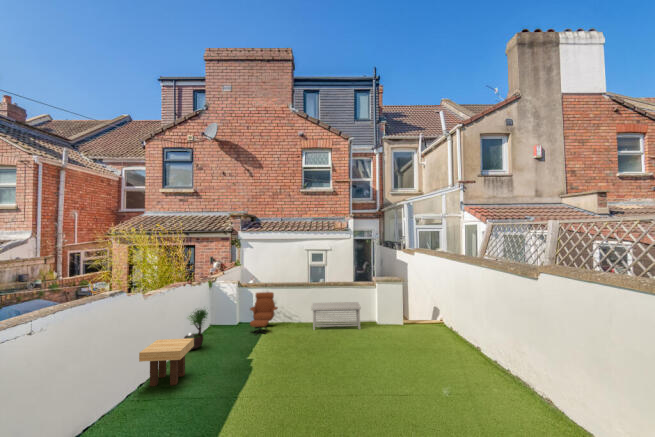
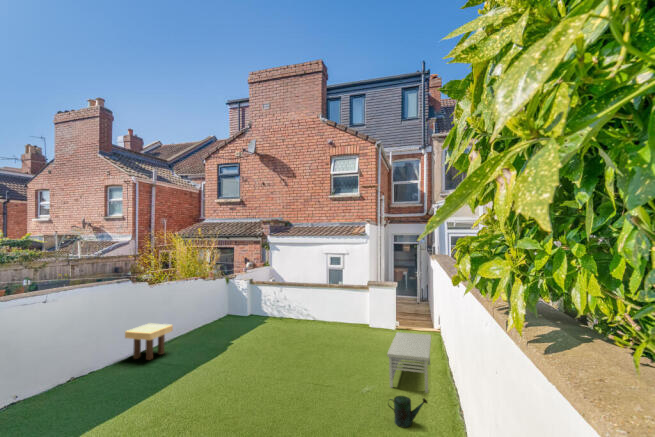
lounge chair: present [250,292,278,335] -> none [247,291,277,329]
storage bench: present [311,302,361,330] -> present [387,332,431,393]
potted tree: present [184,310,208,349] -> none [184,299,206,335]
watering can: none [504,378,542,409] -> present [388,396,428,428]

